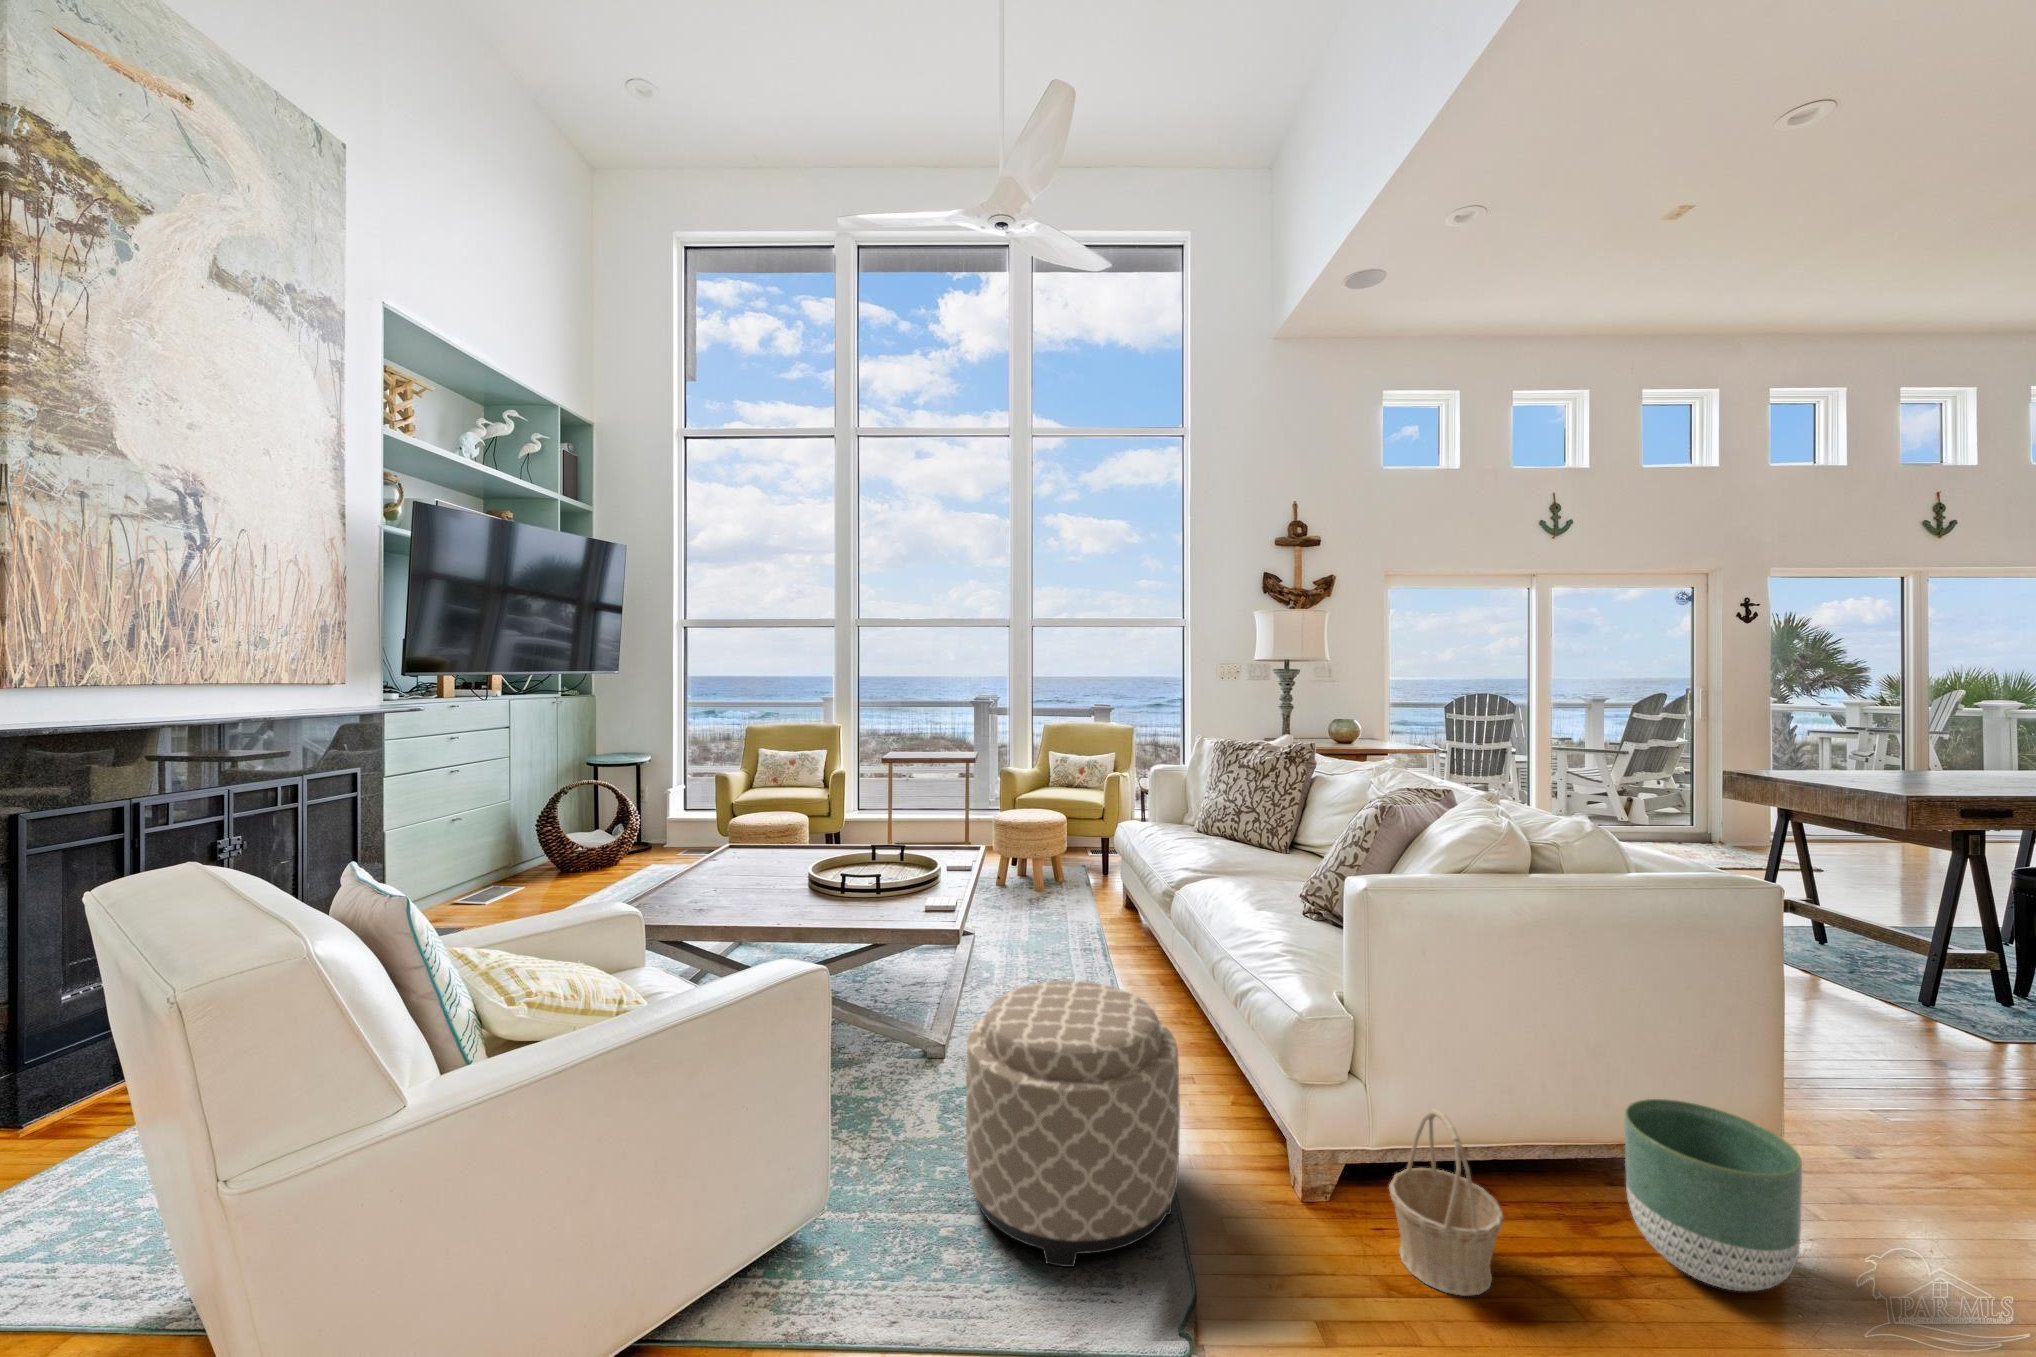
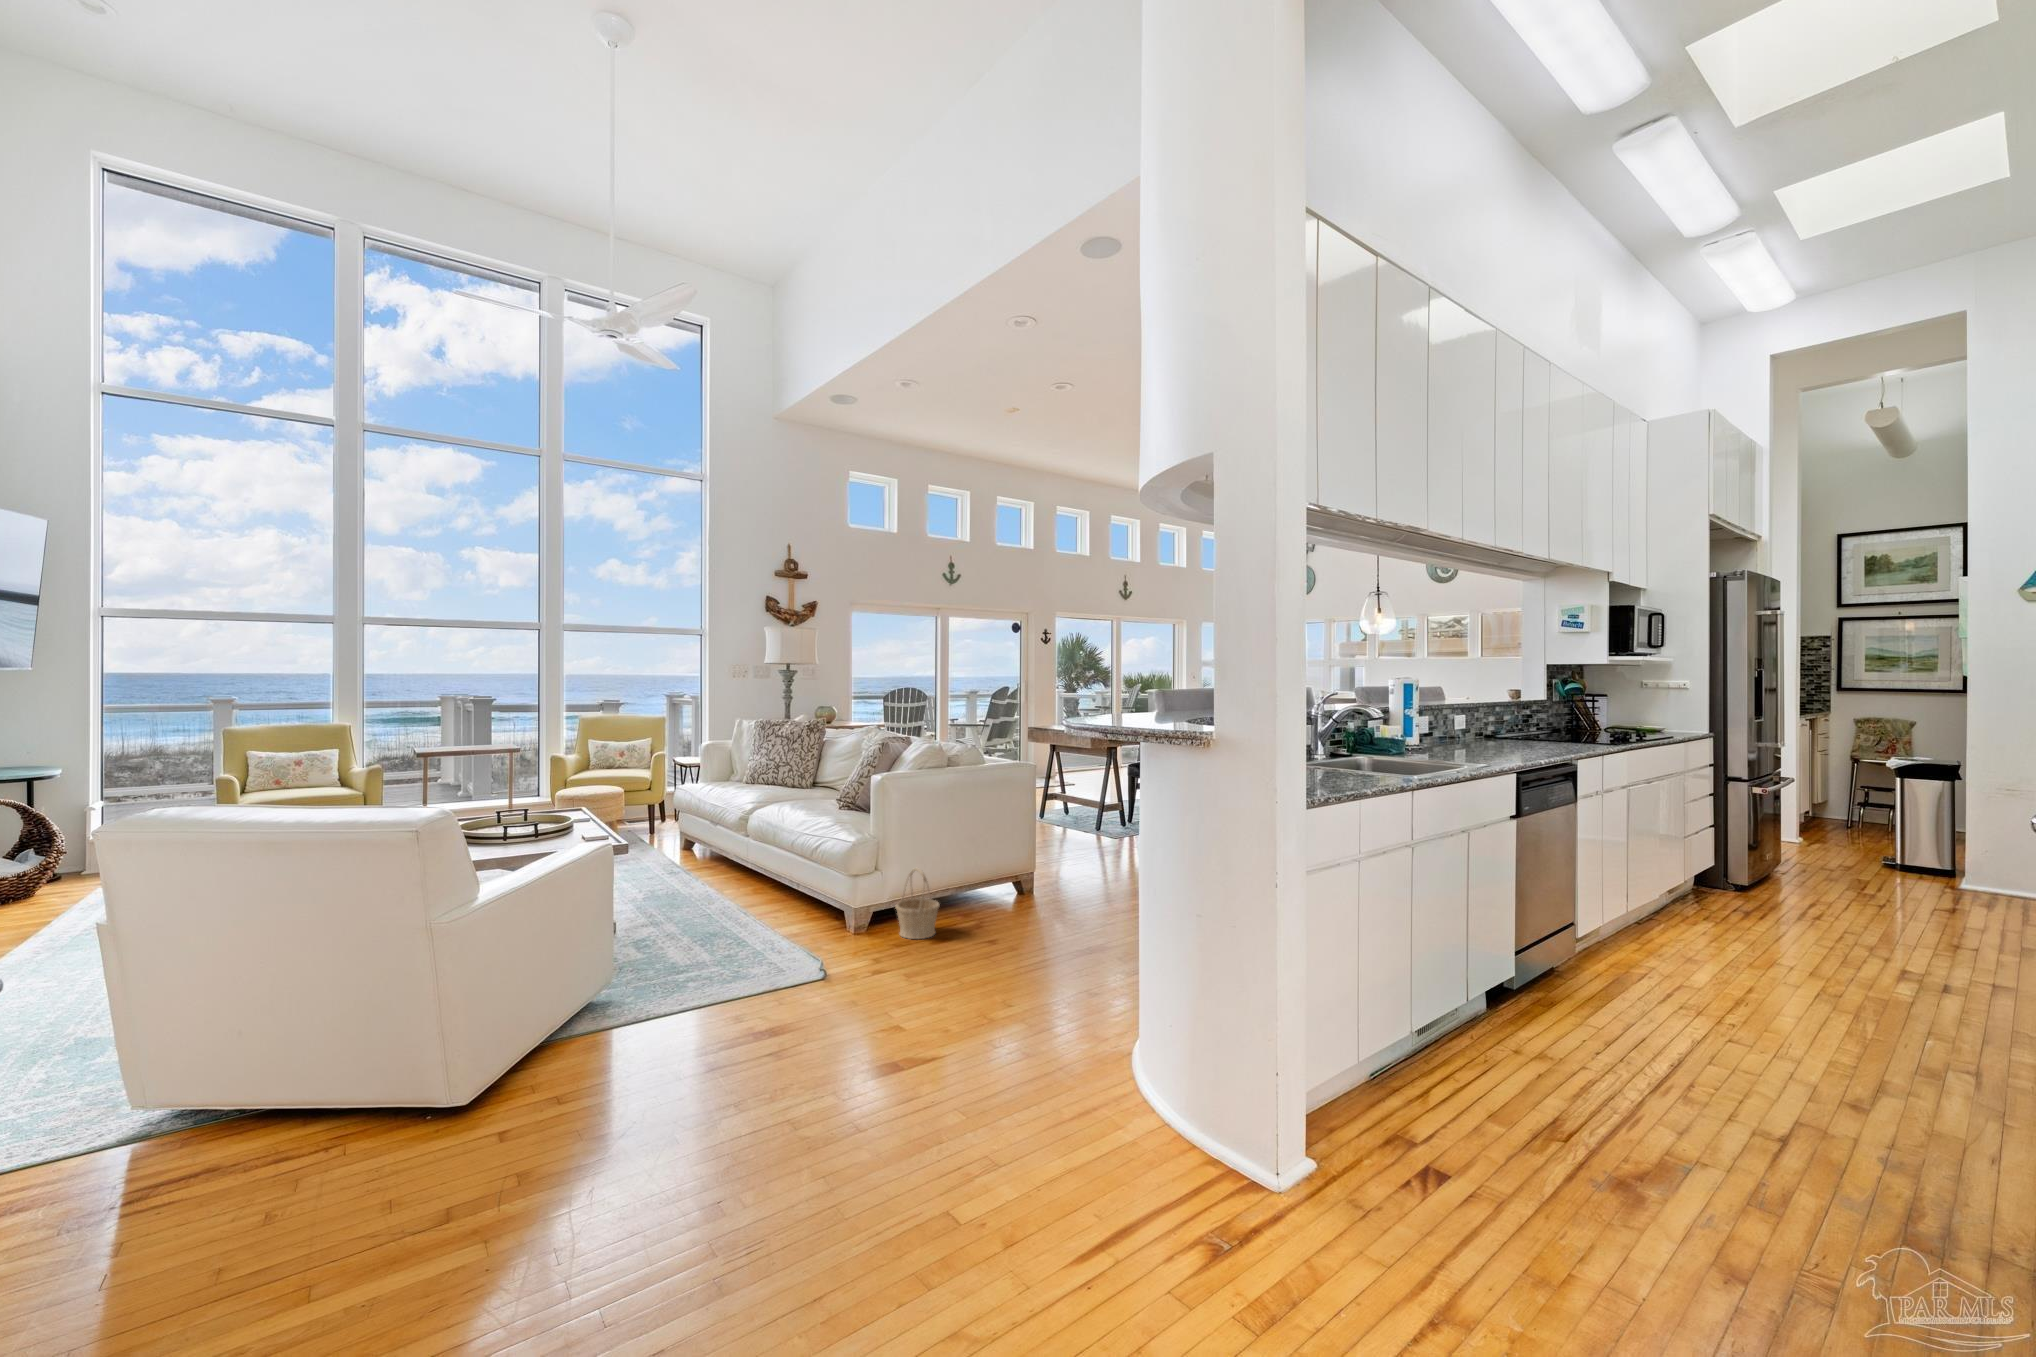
ottoman: present [966,981,1180,1267] -> none [683,845,801,971]
planter: present [1625,1099,1802,1291] -> none [982,854,1035,917]

